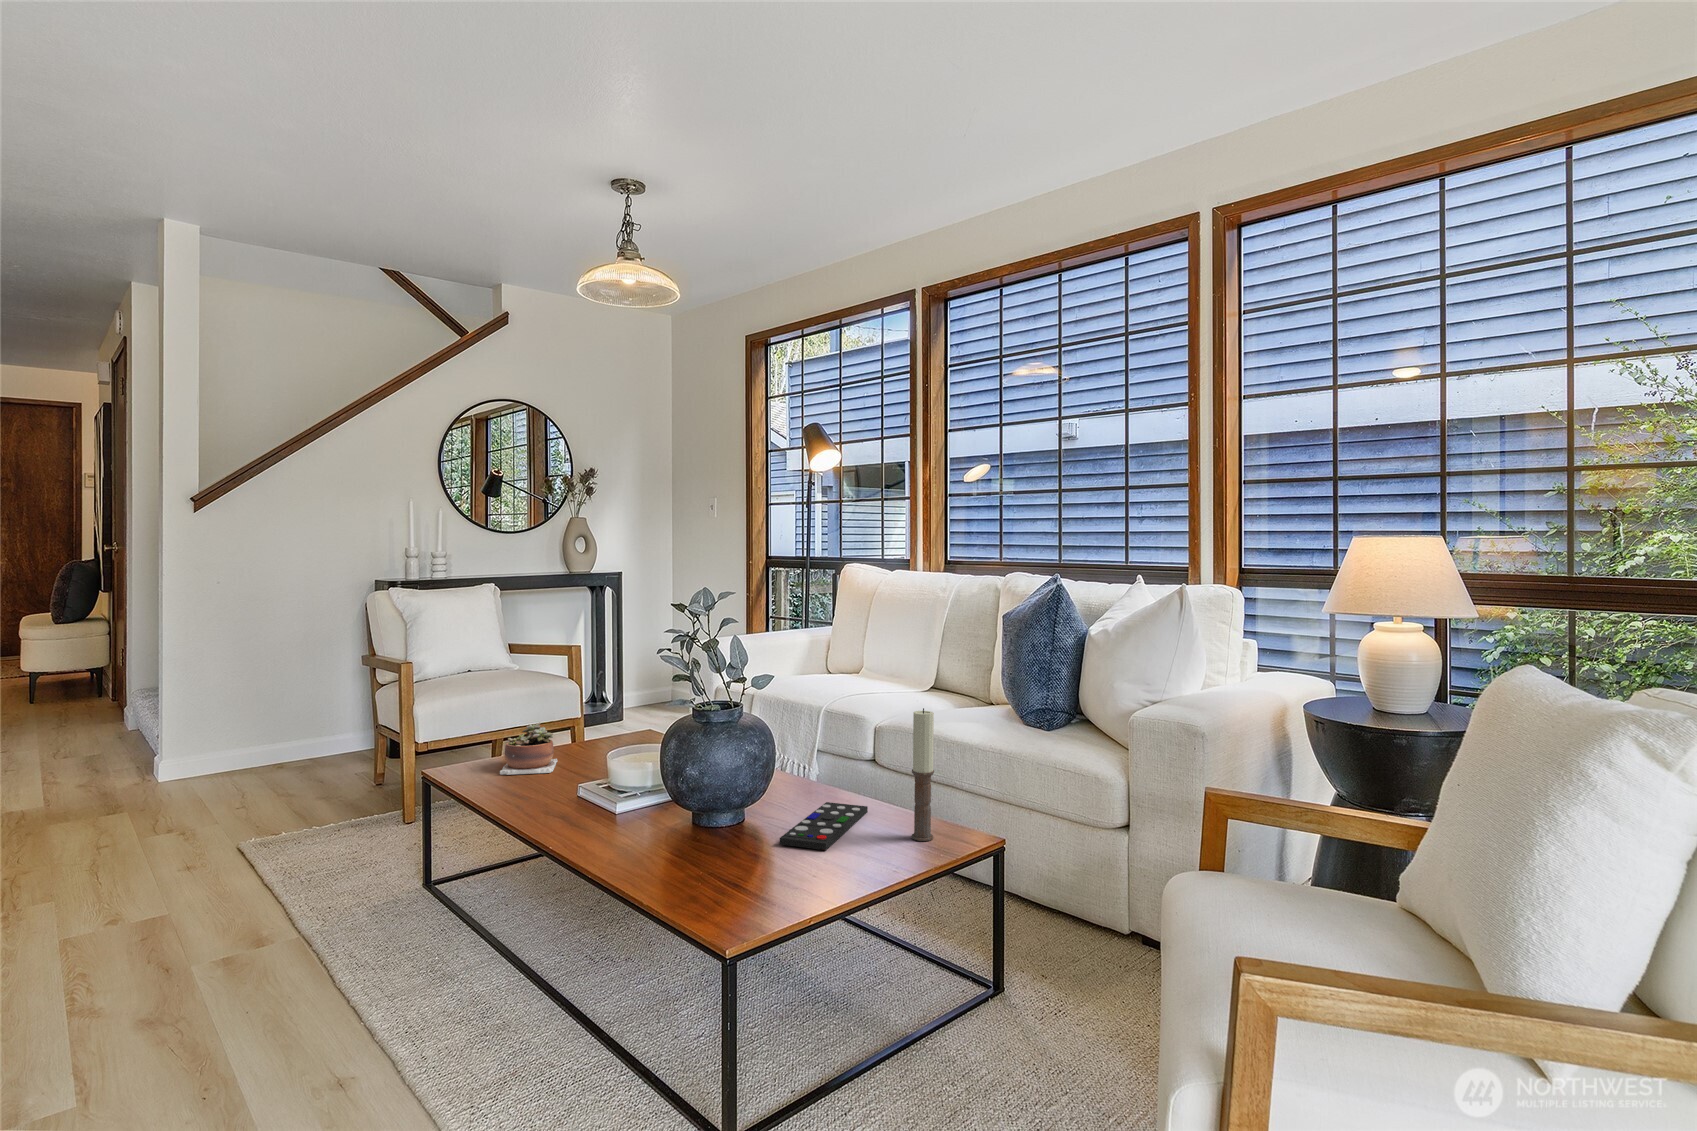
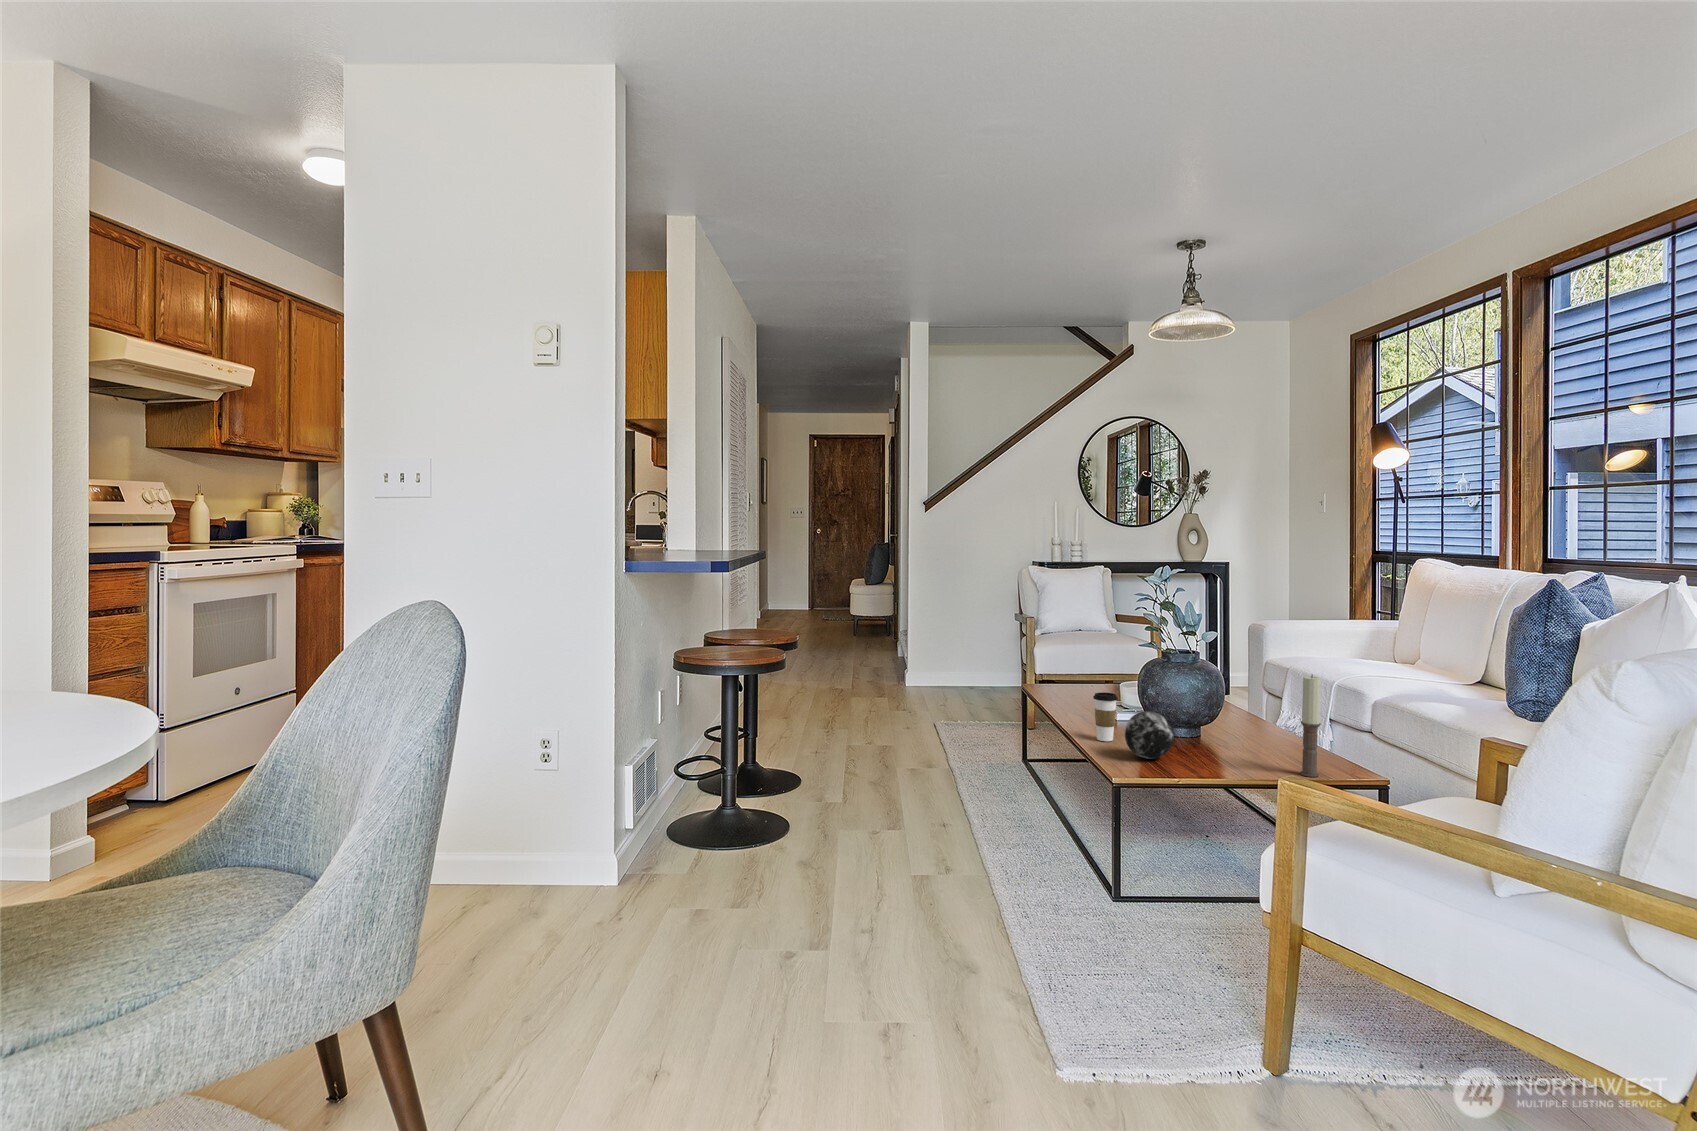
succulent plant: present [500,722,557,775] -> none [1058,666,1101,701]
coffee cup: none [617,767,654,843] -> present [1093,692,1118,741]
decorative orb: none [690,789,760,862] -> present [1124,711,1174,759]
remote control: present [780,802,868,850] -> none [1194,744,1289,766]

